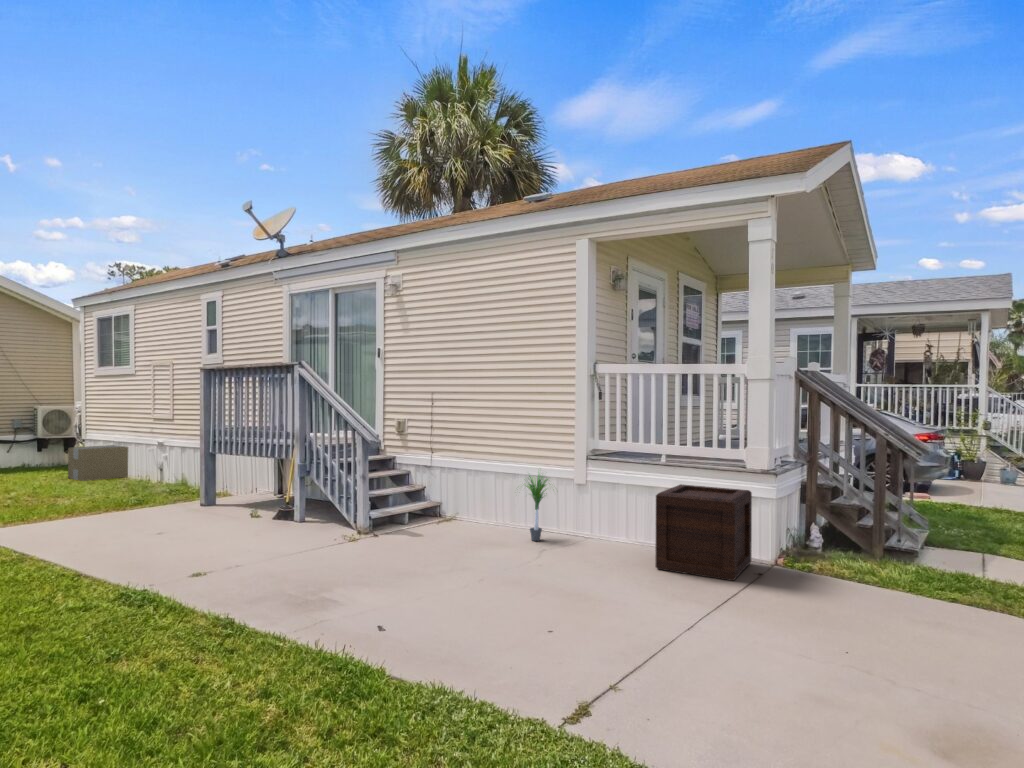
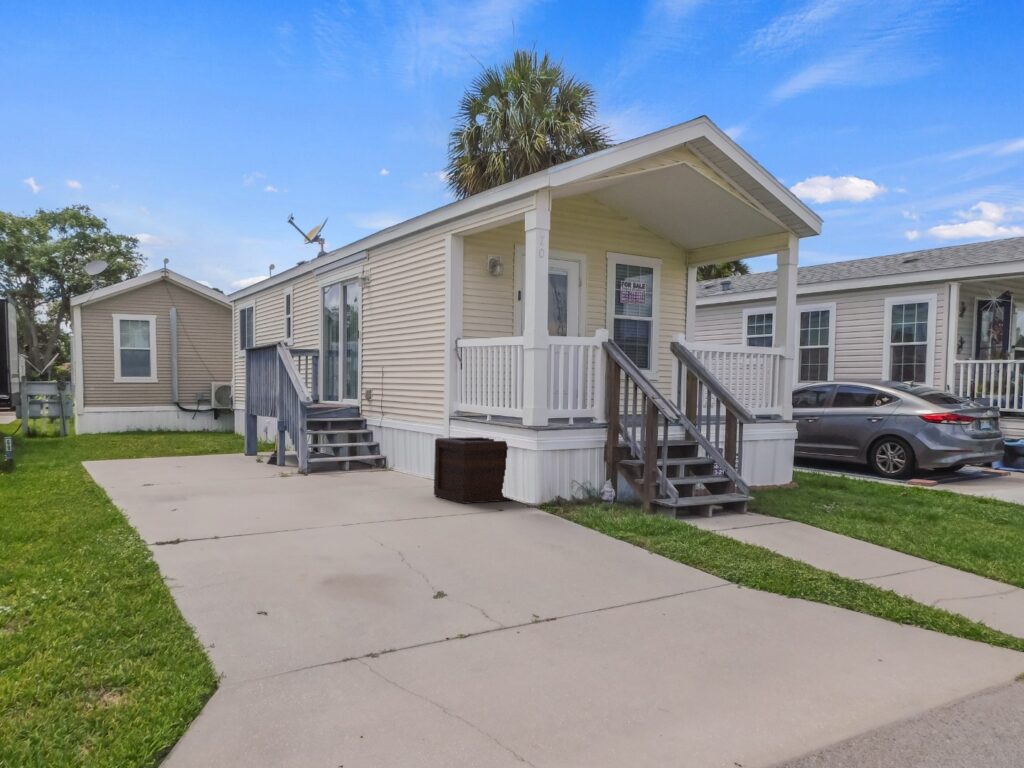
cardboard box: present [68,445,128,481] -> none [209,413,249,439]
potted plant: present [526,475,548,541] -> none [393,422,432,482]

